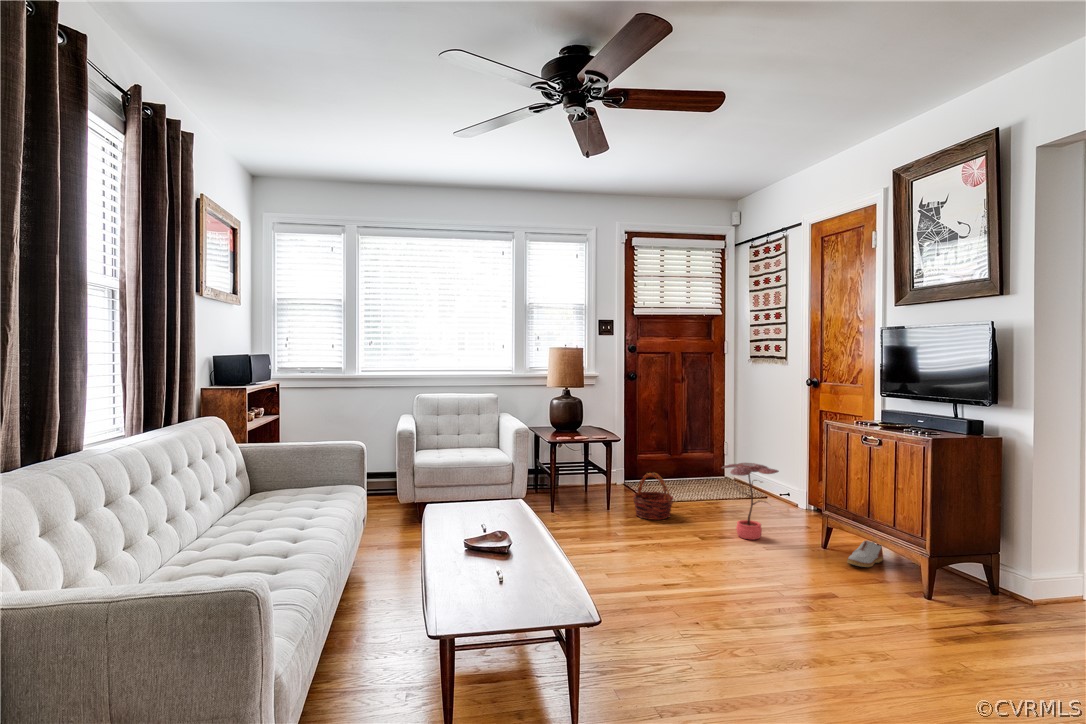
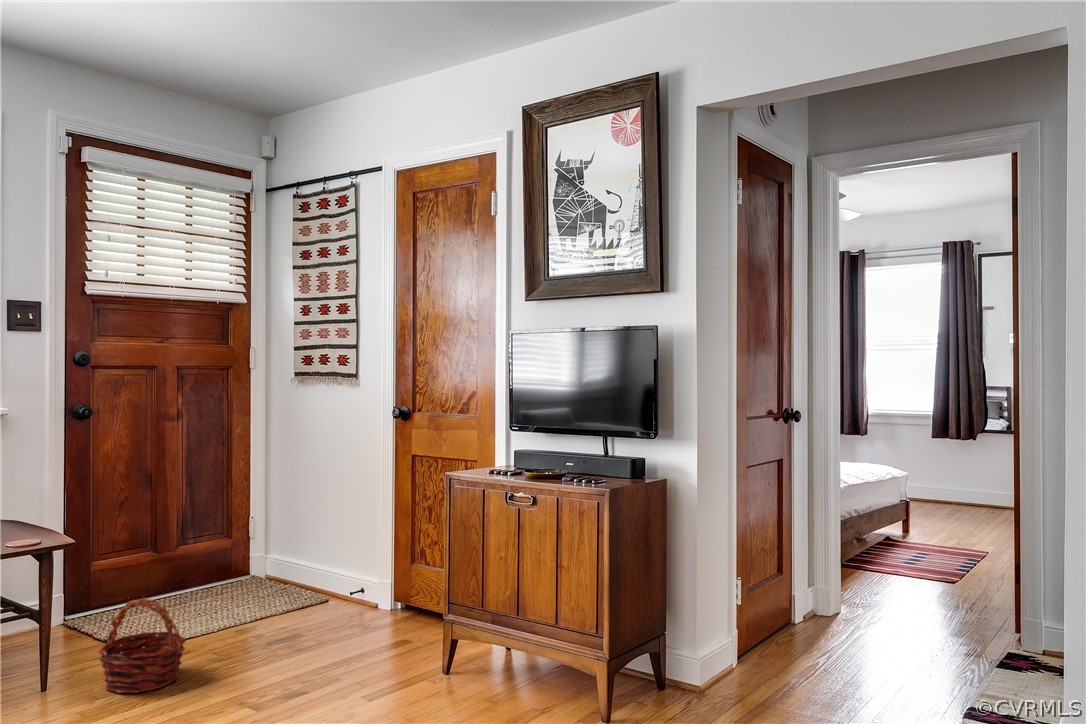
potted plant: present [722,463,779,540] -> none [282,555,380,688]
shoe: present [847,540,883,567] -> none [488,646,527,693]

